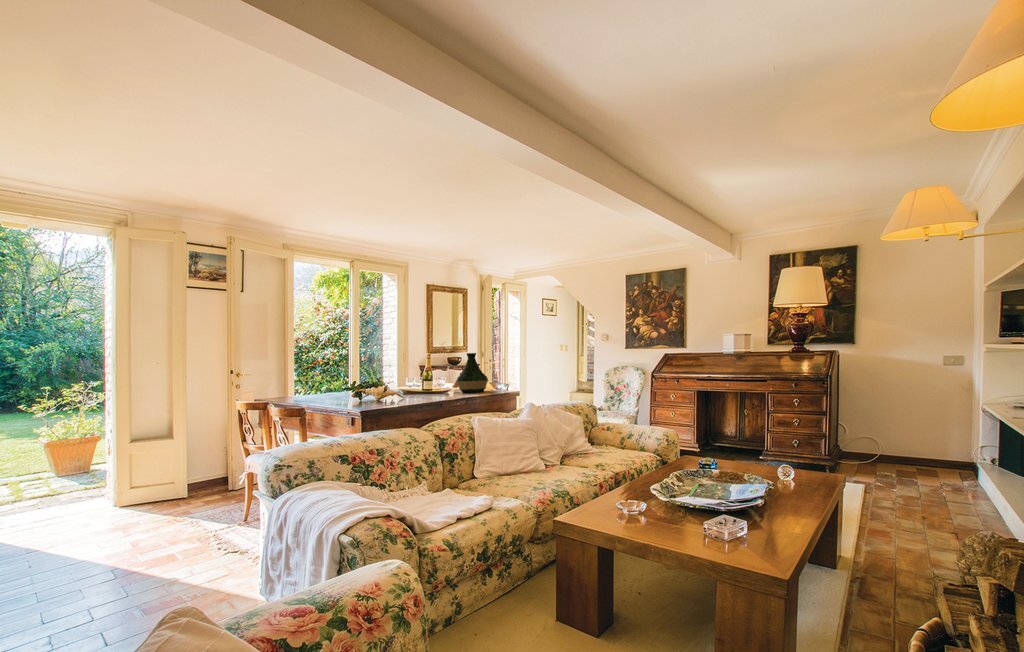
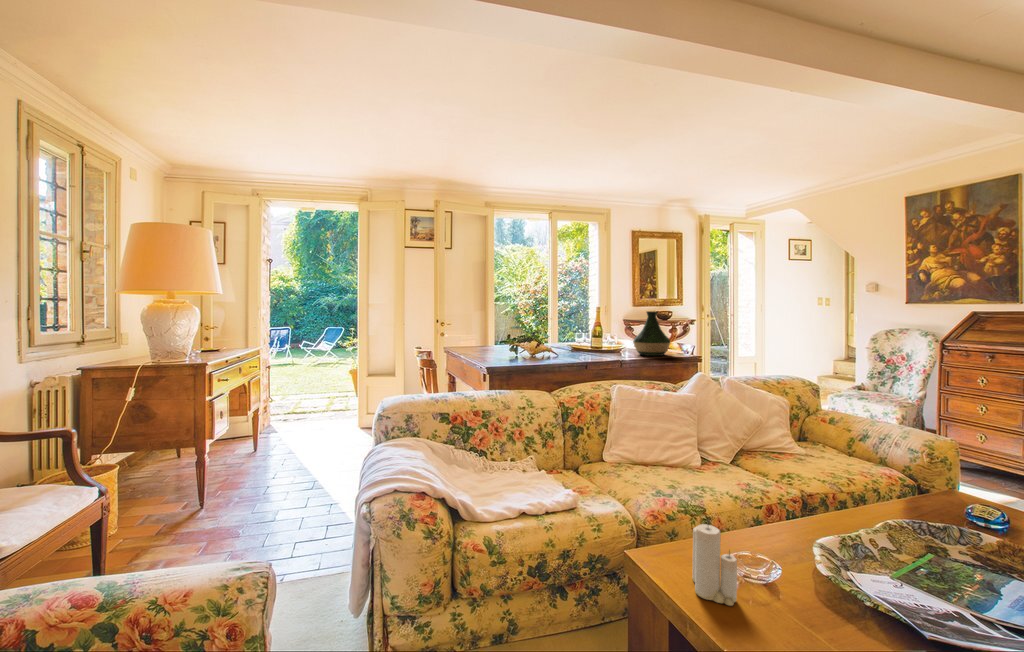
candle: none [602,472,633,521] -> present [693,524,737,606]

